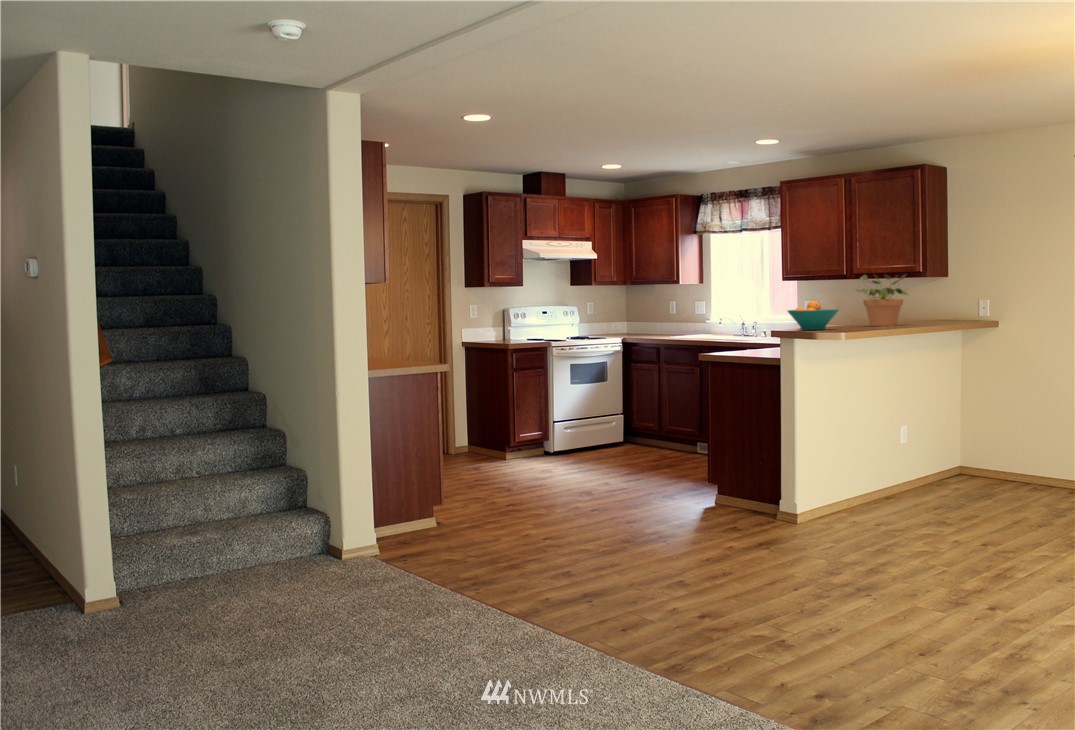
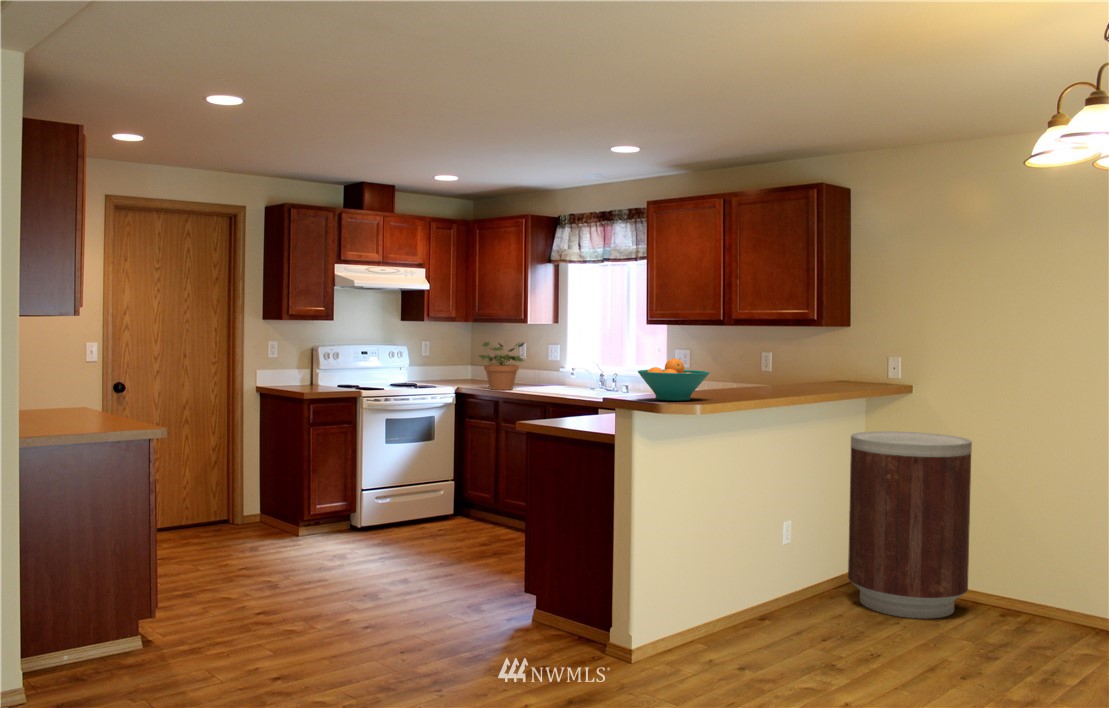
potted plant: present [857,274,908,326] -> present [479,342,524,390]
trash can: none [948,357,1043,494] -> present [848,431,972,619]

